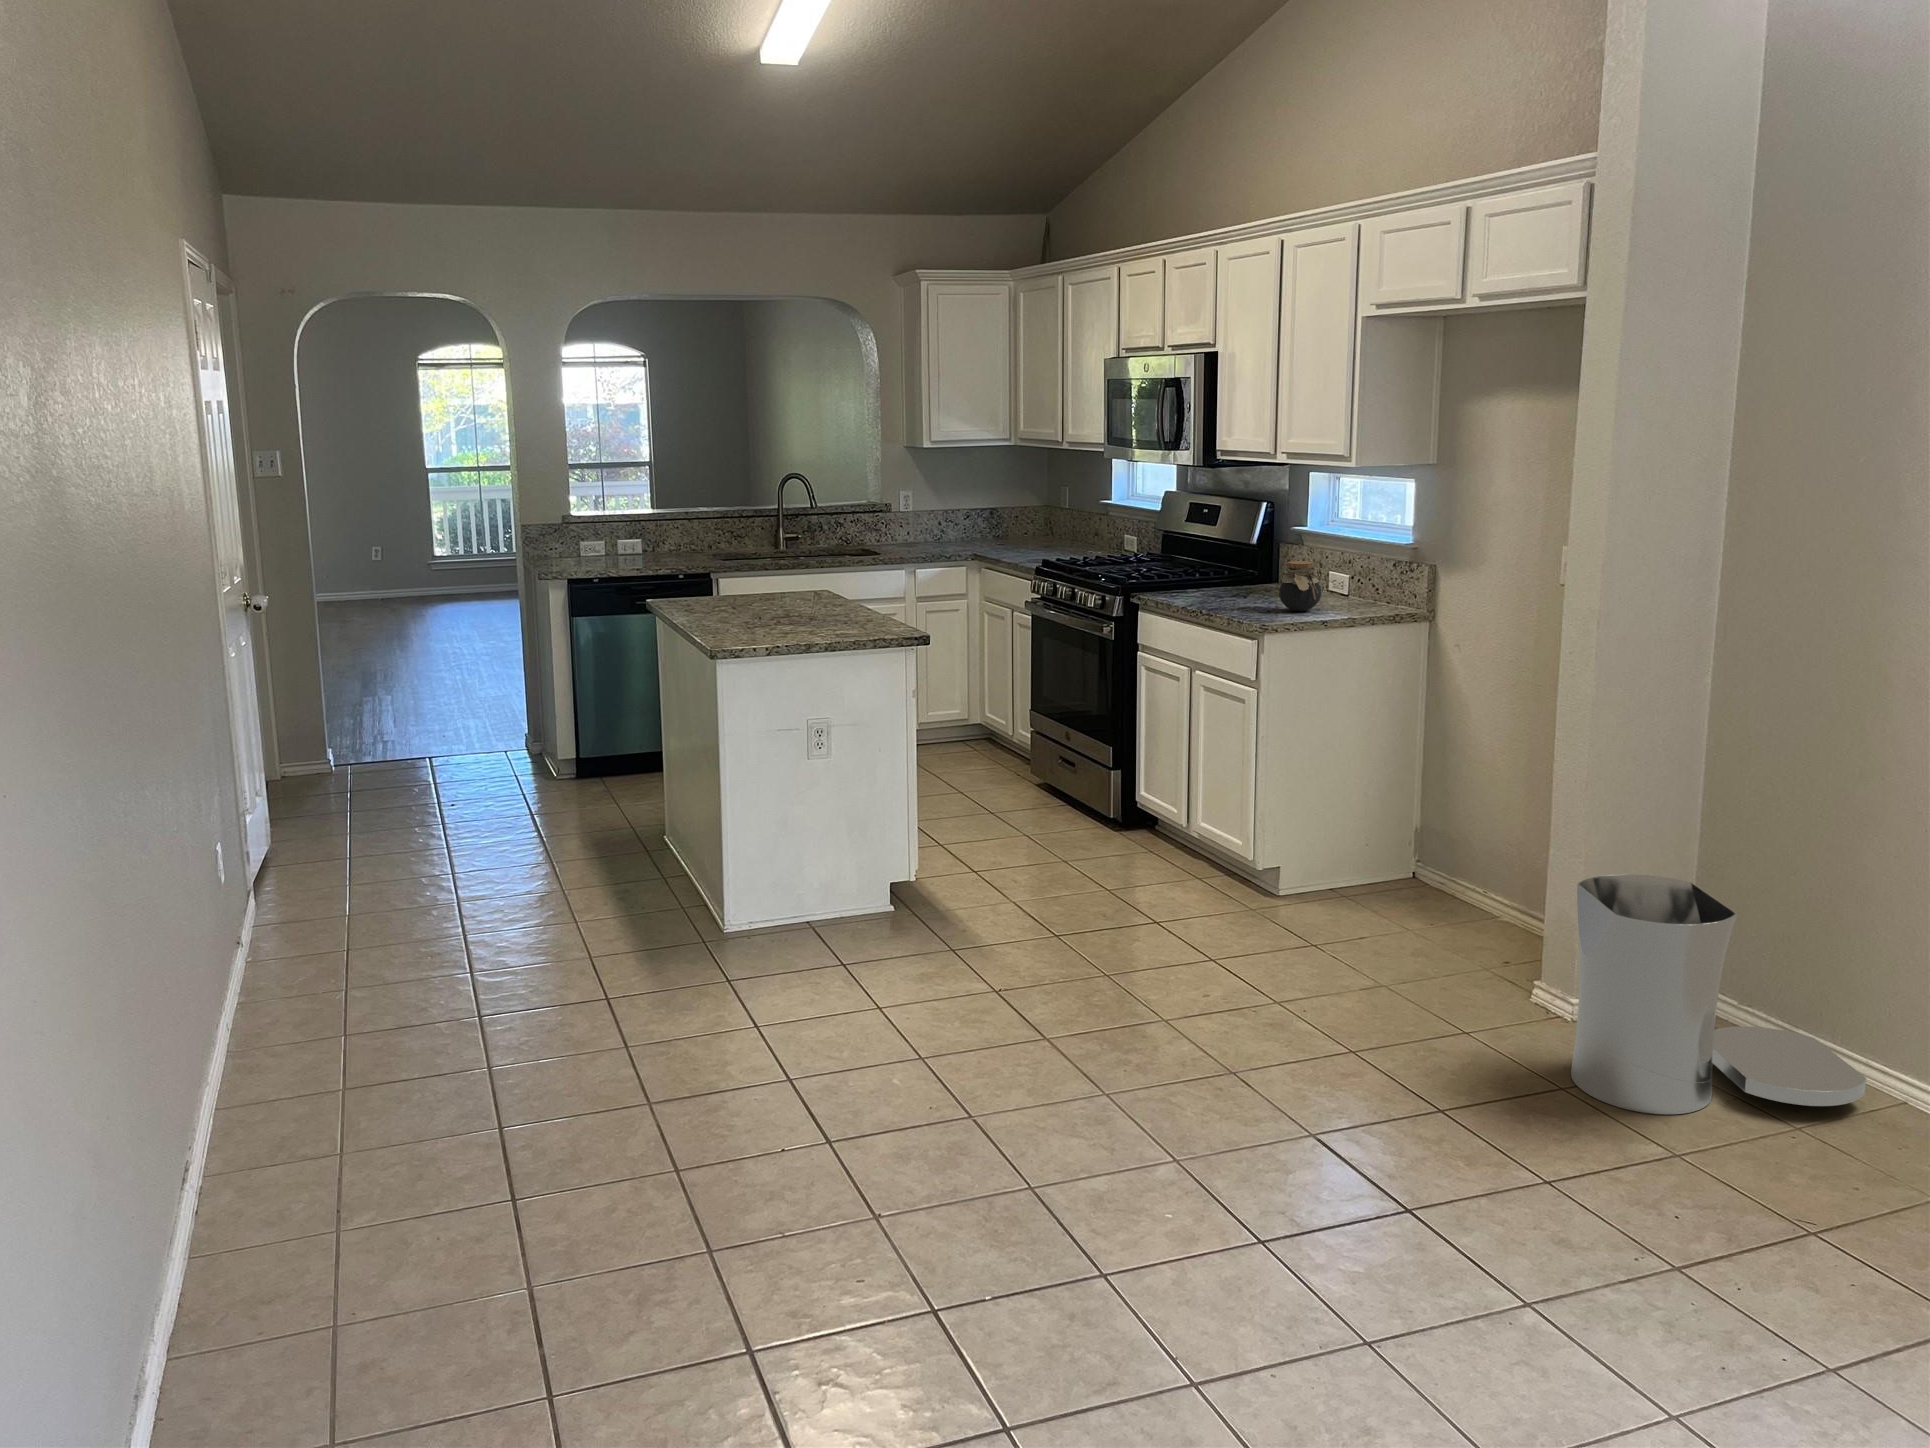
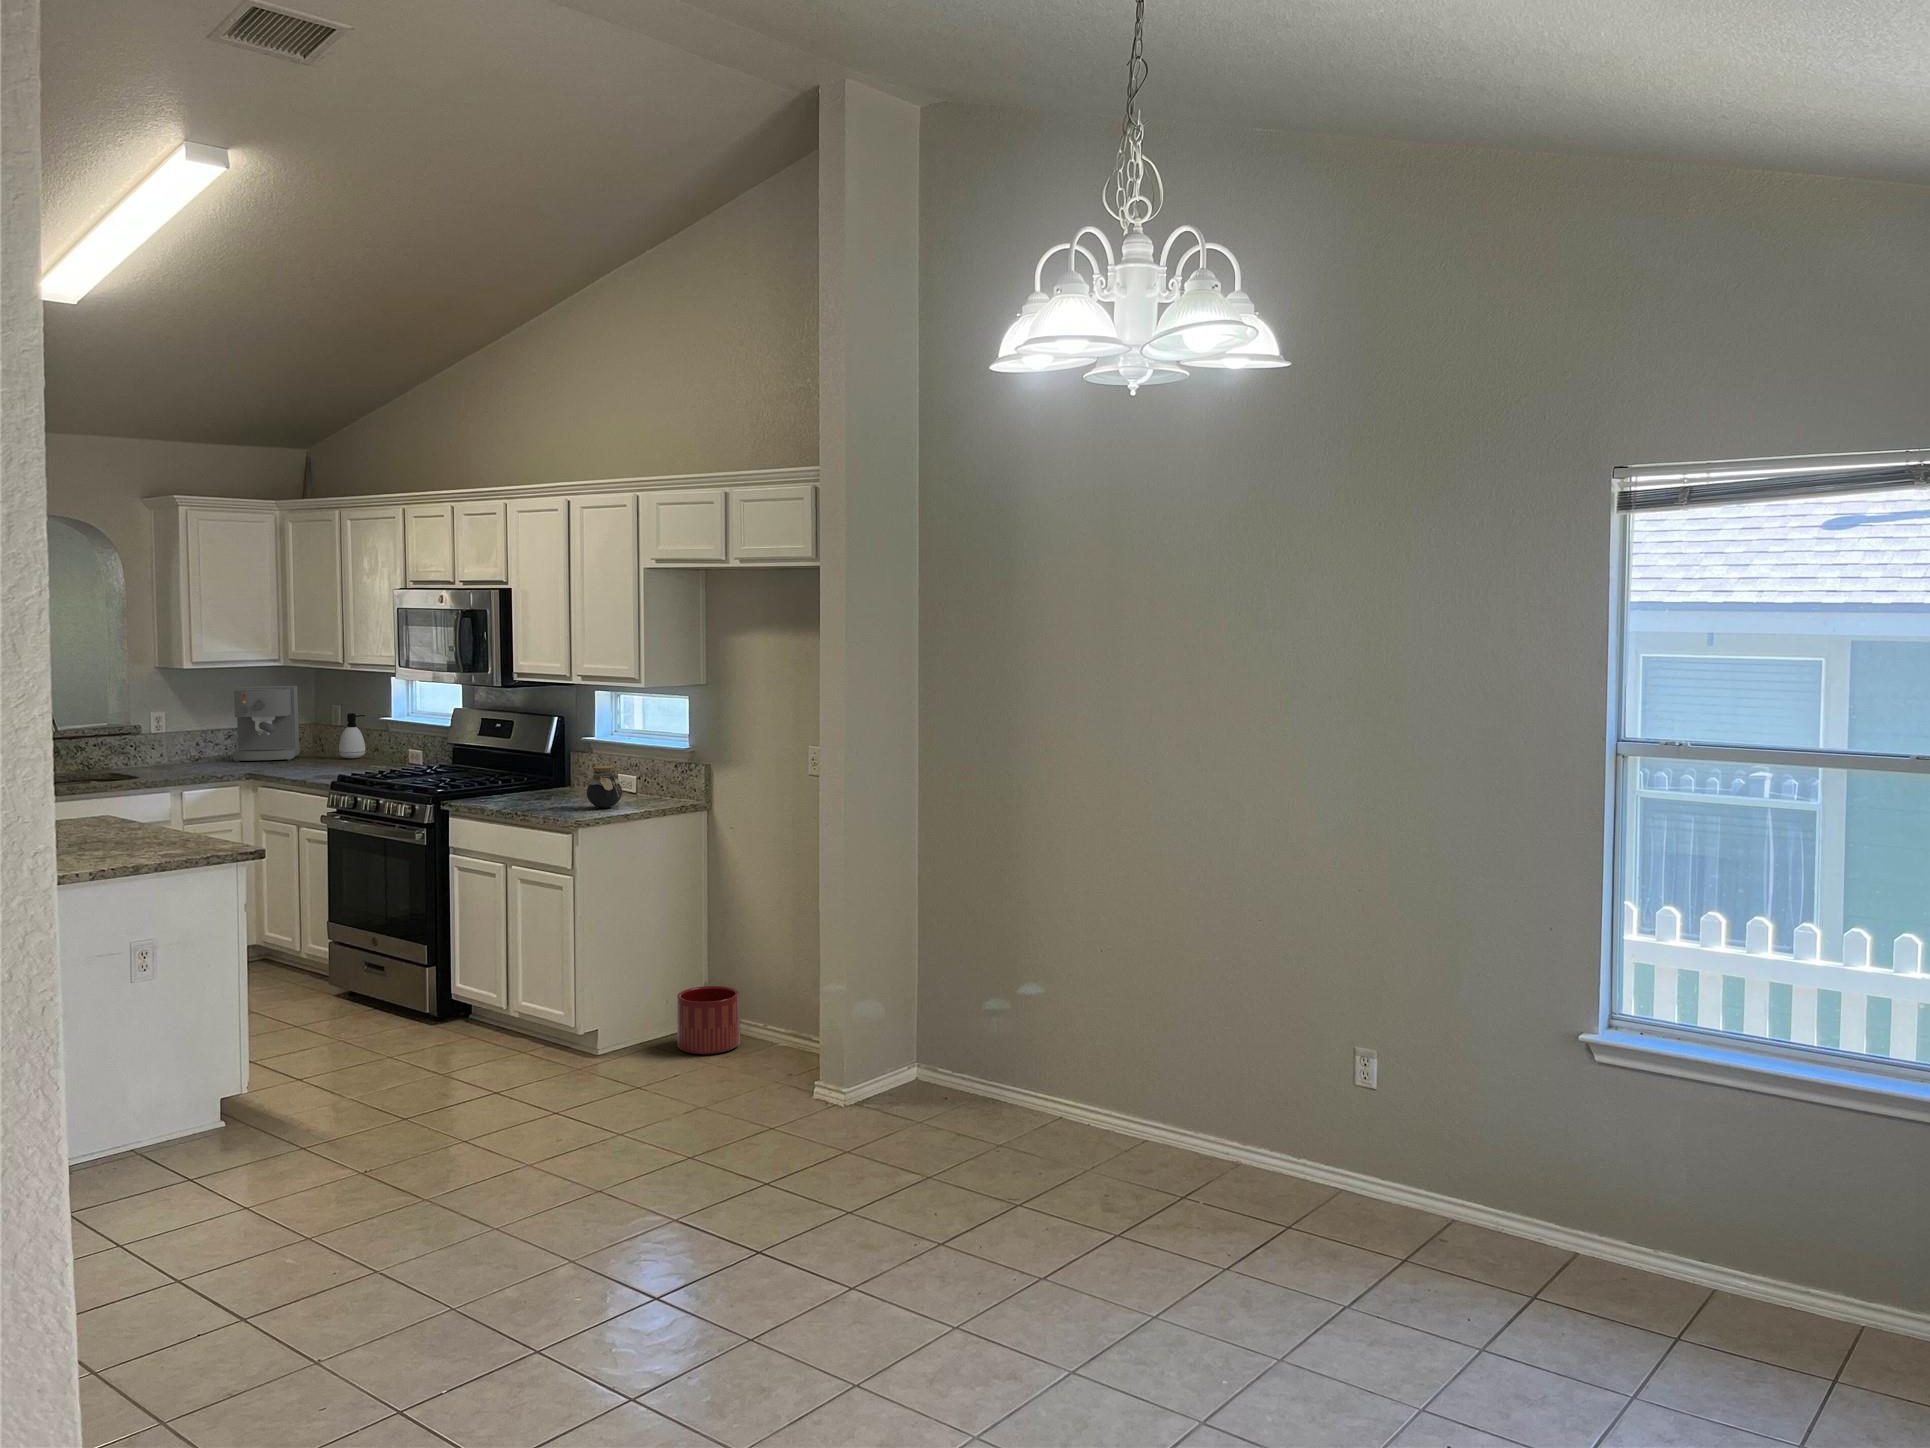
coffee maker: none [969,467,1031,543] -> present [233,686,299,762]
soap dispenser: none [1064,496,1090,542] -> present [339,713,365,758]
planter: none [1373,833,1454,916] -> present [677,986,740,1055]
trash can: present [1571,874,1866,1115] -> none [844,982,1033,1155]

